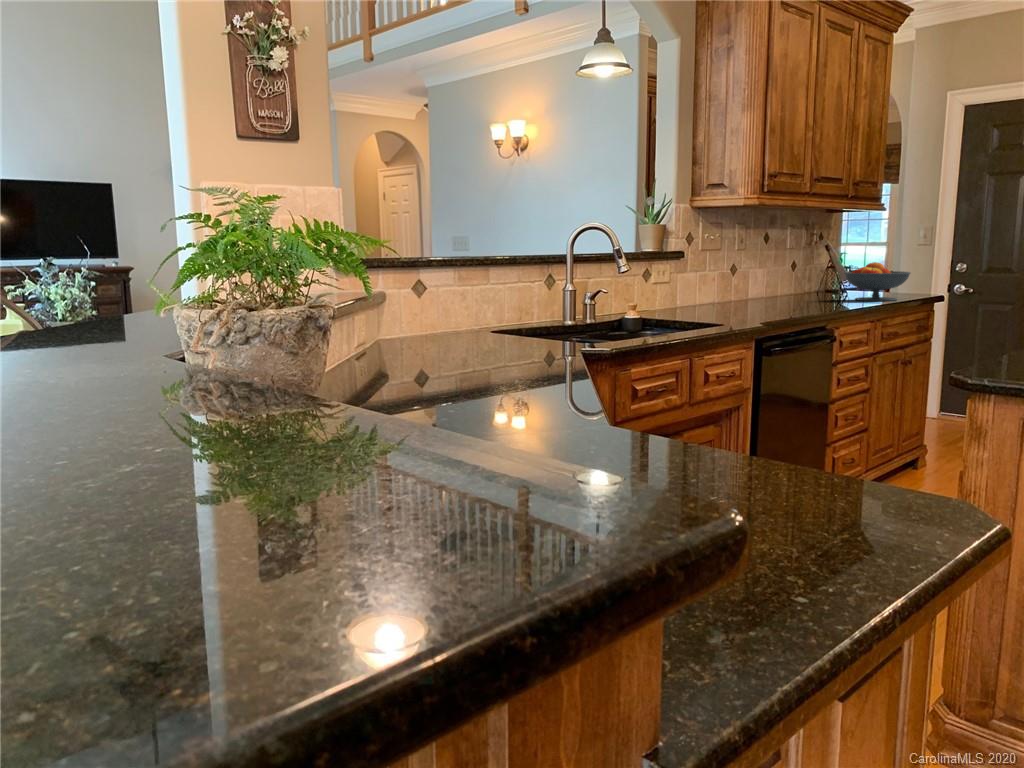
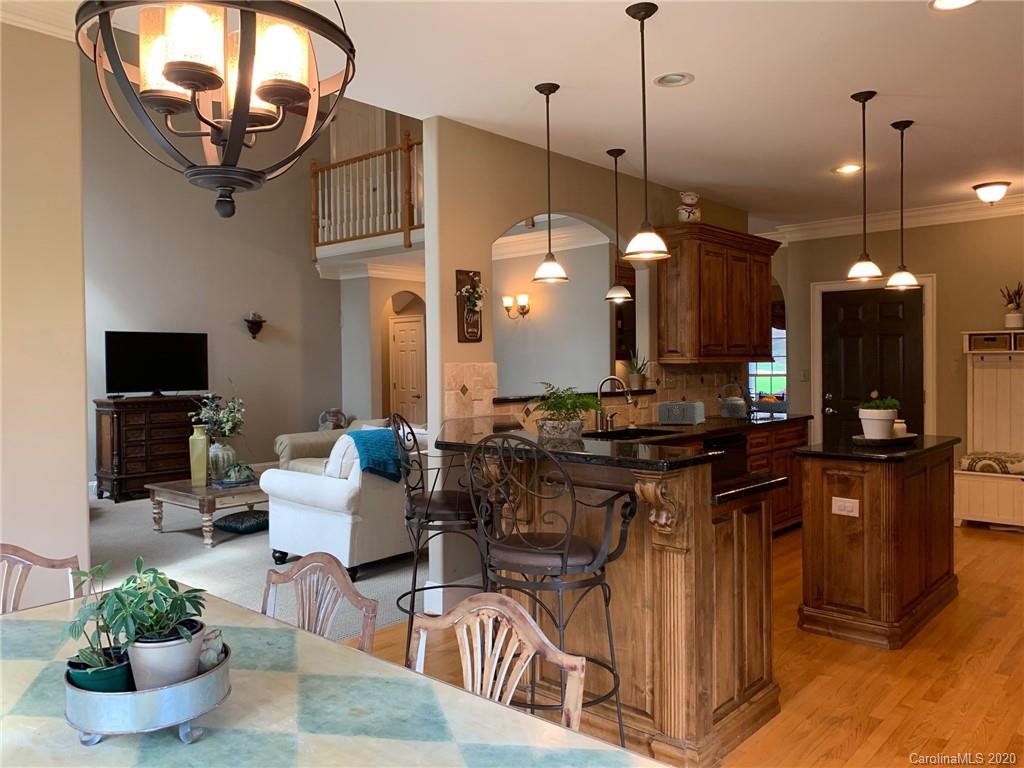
kettle: none [790,247,835,298] -> present [718,385,746,418]
toaster: none [685,271,765,311] -> present [658,402,705,425]

